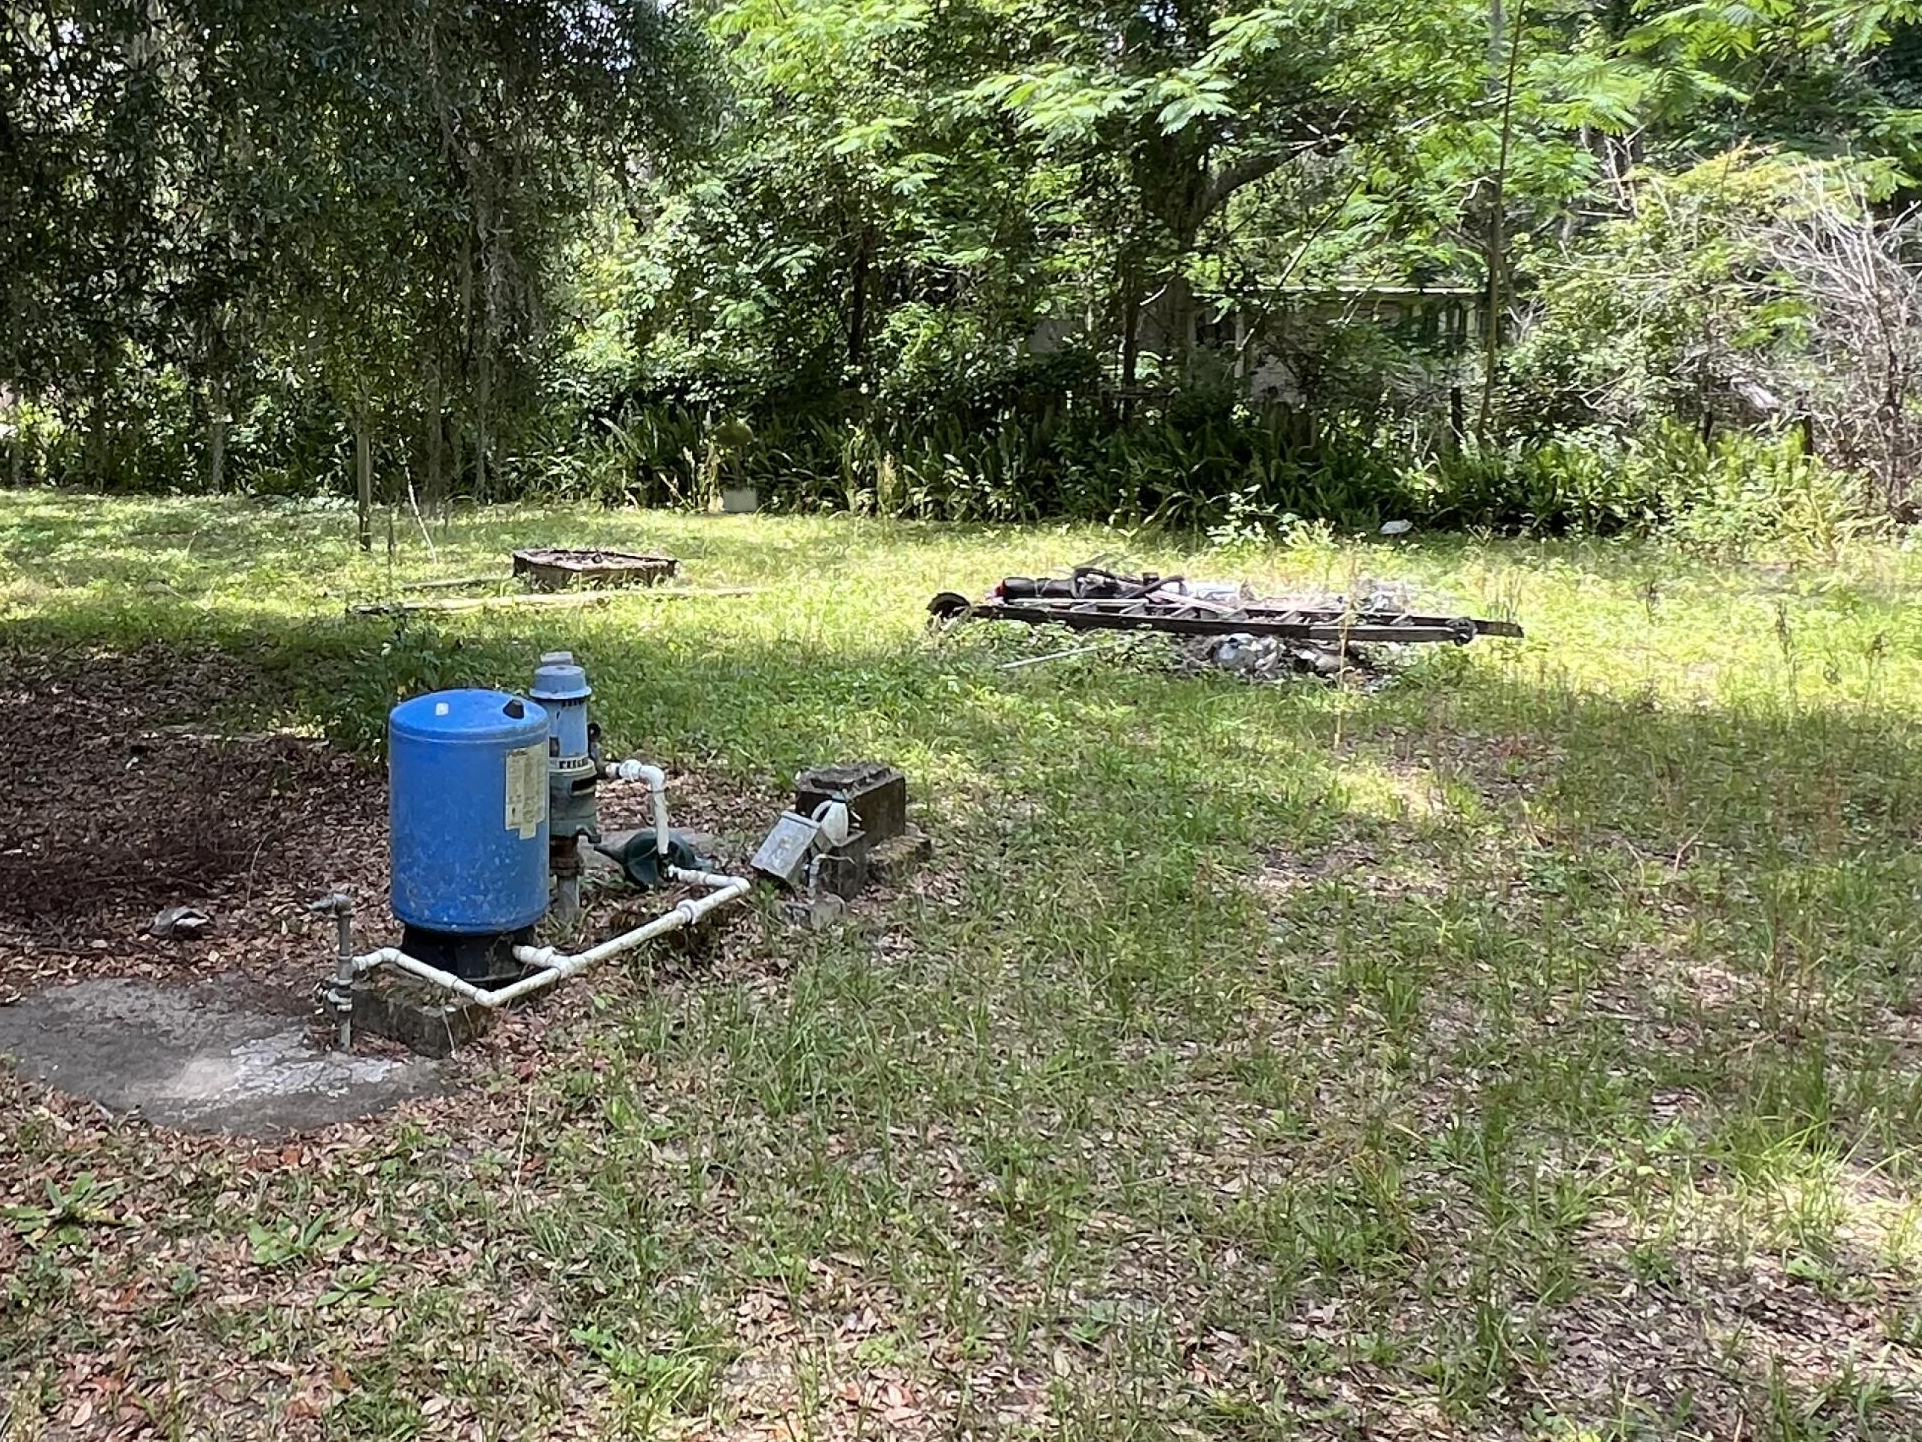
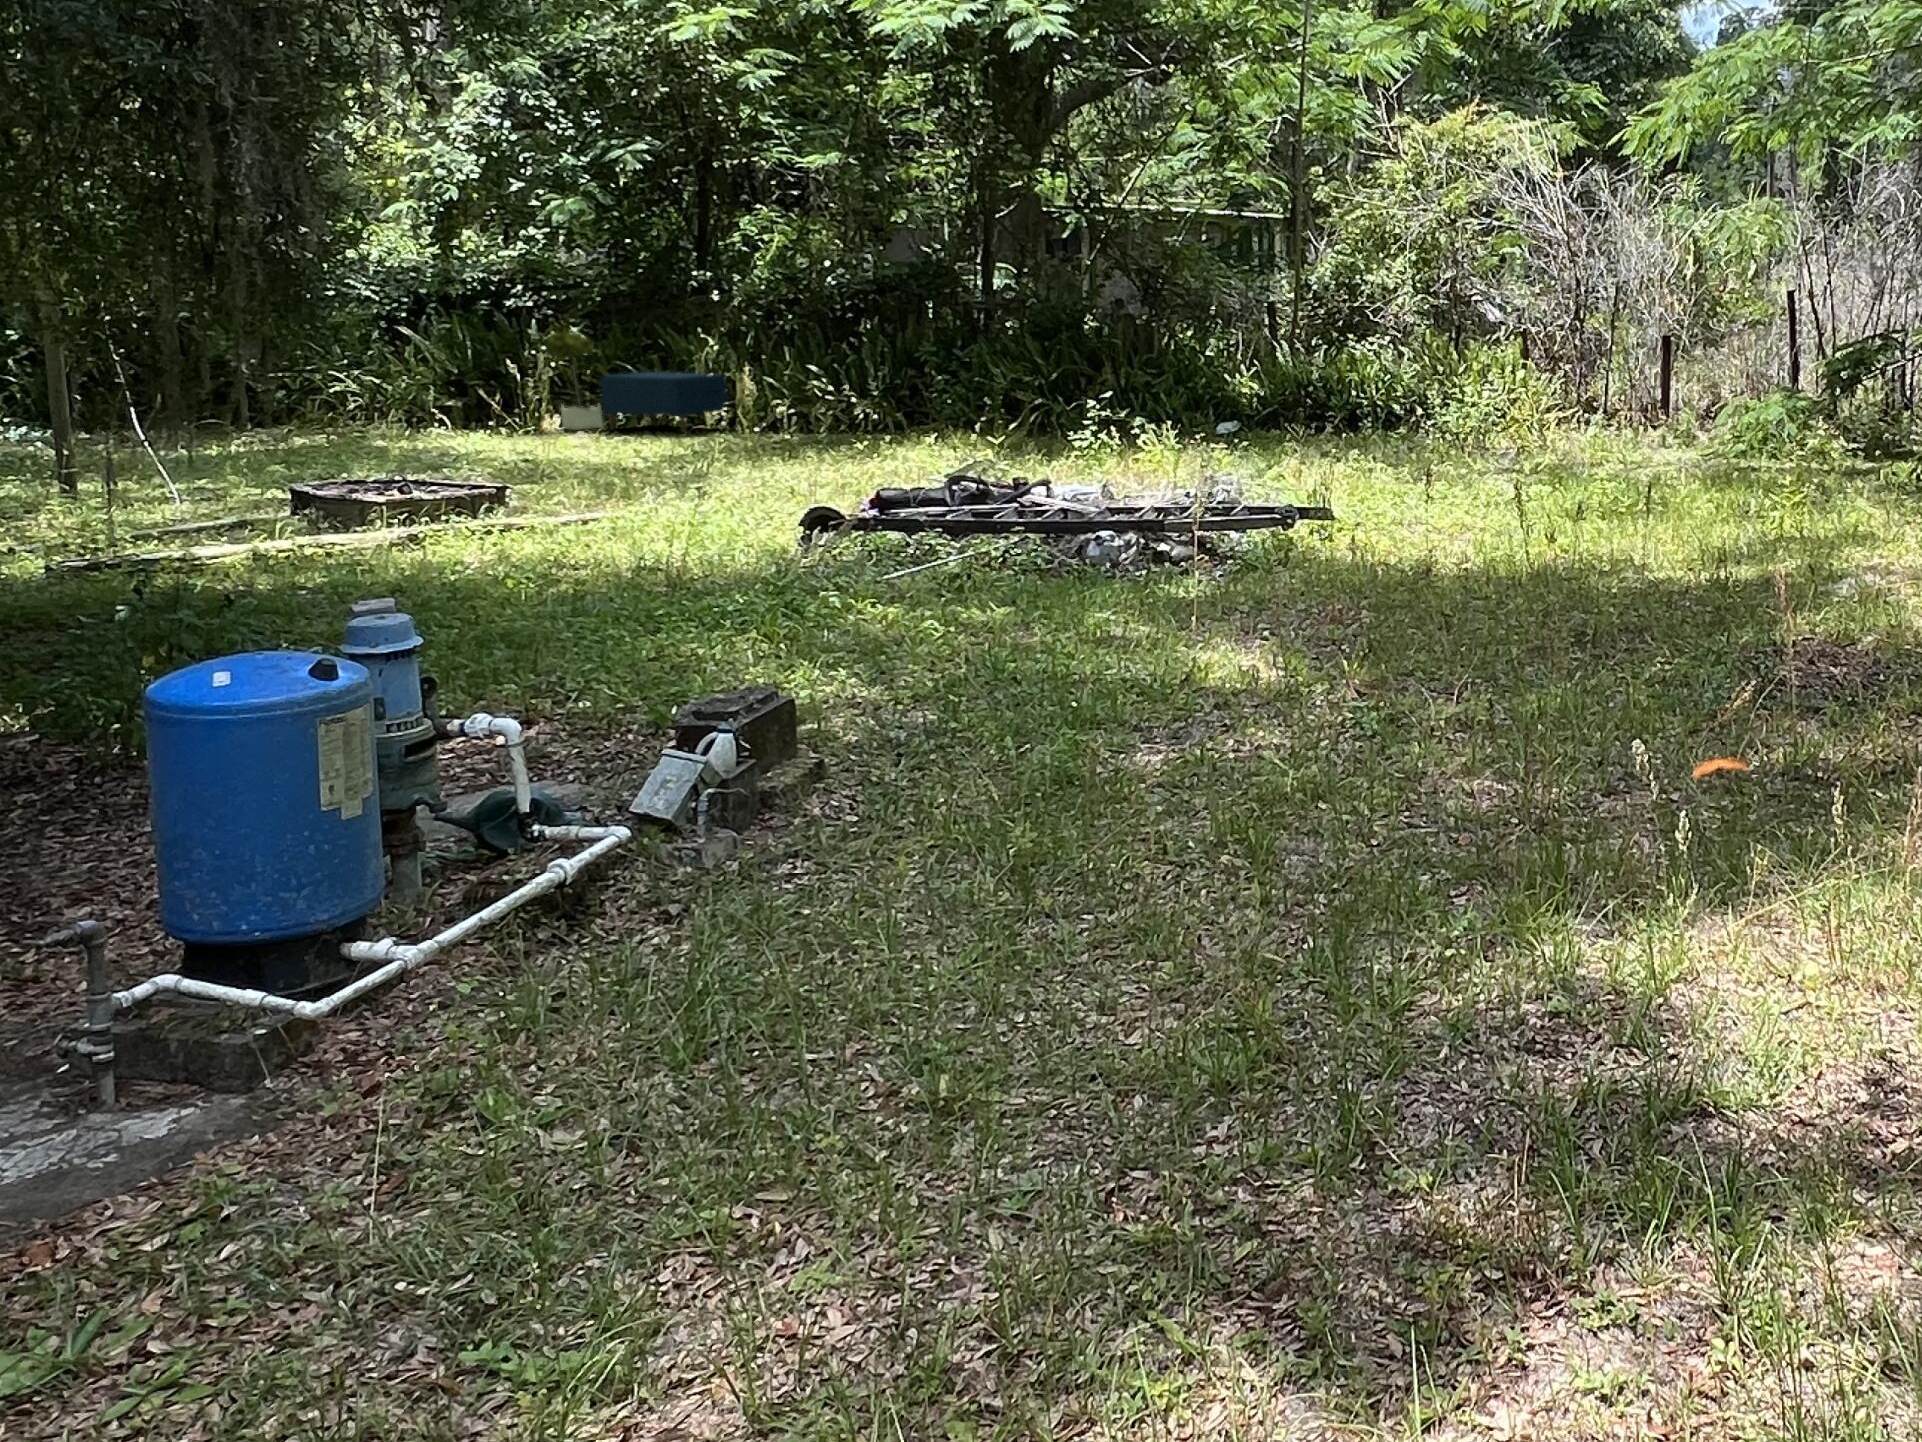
bench: none [758,460,867,518] -> present [601,372,728,433]

